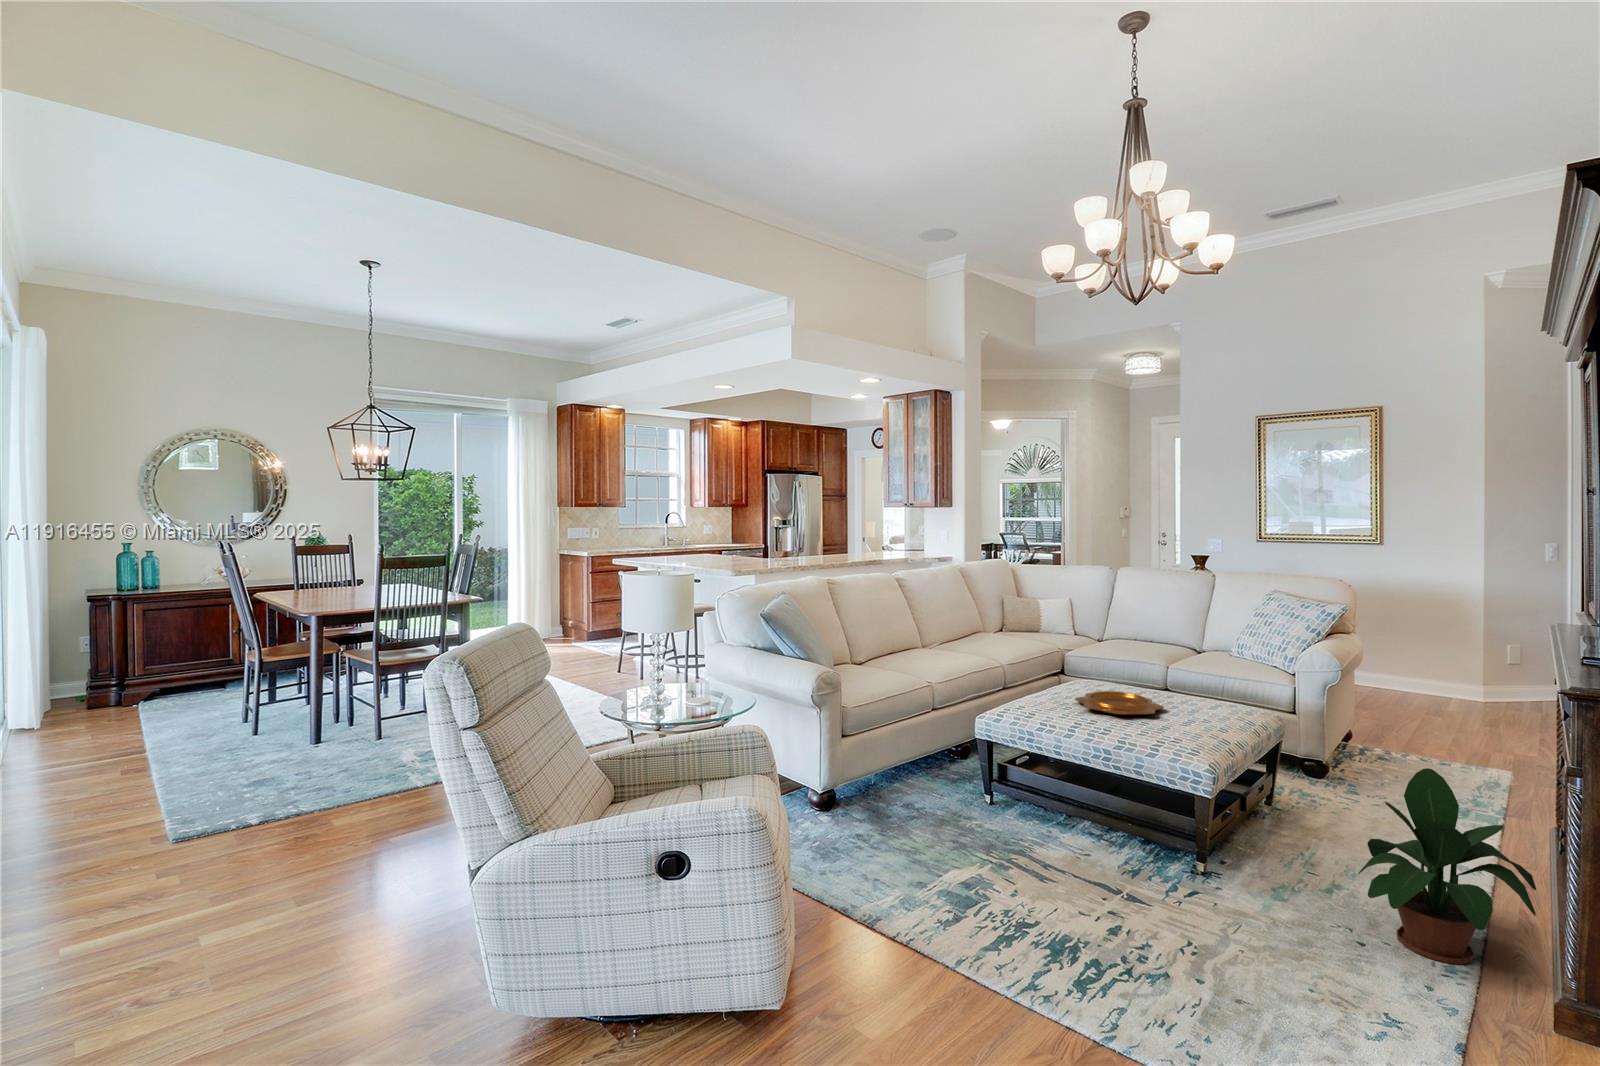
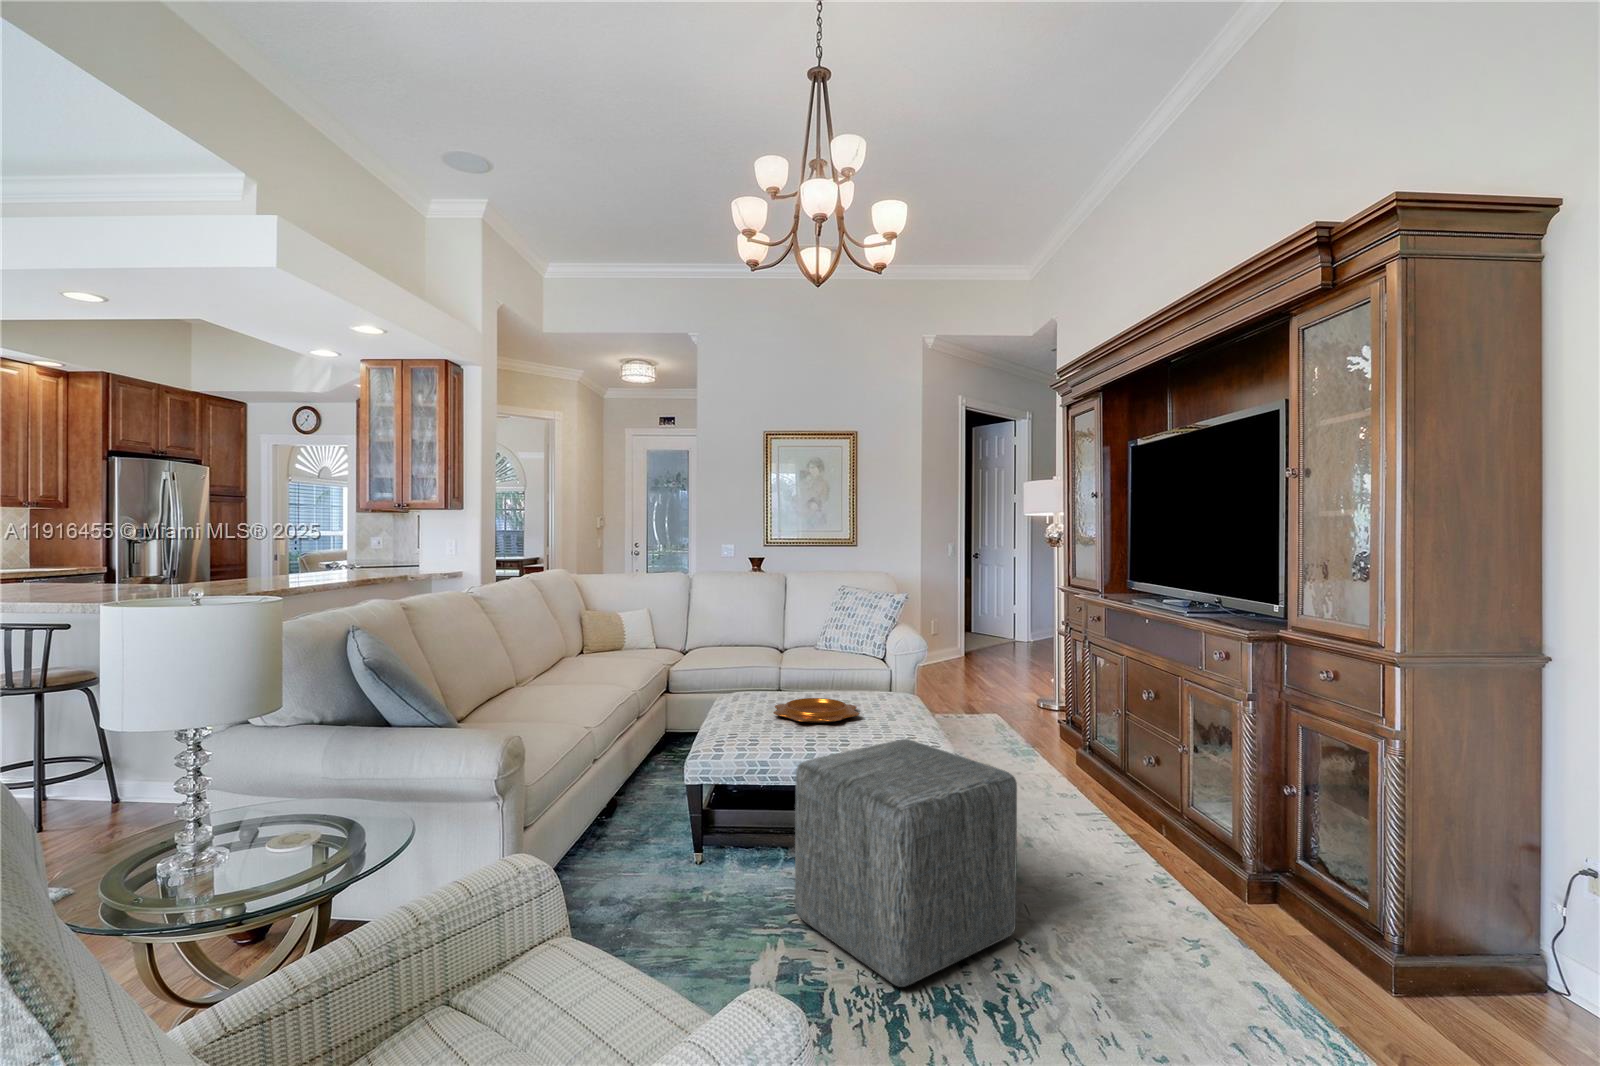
ottoman: none [1012,732,1197,936] -> present [795,739,1017,987]
potted plant: present [1358,768,1536,964] -> none [1061,717,1190,877]

